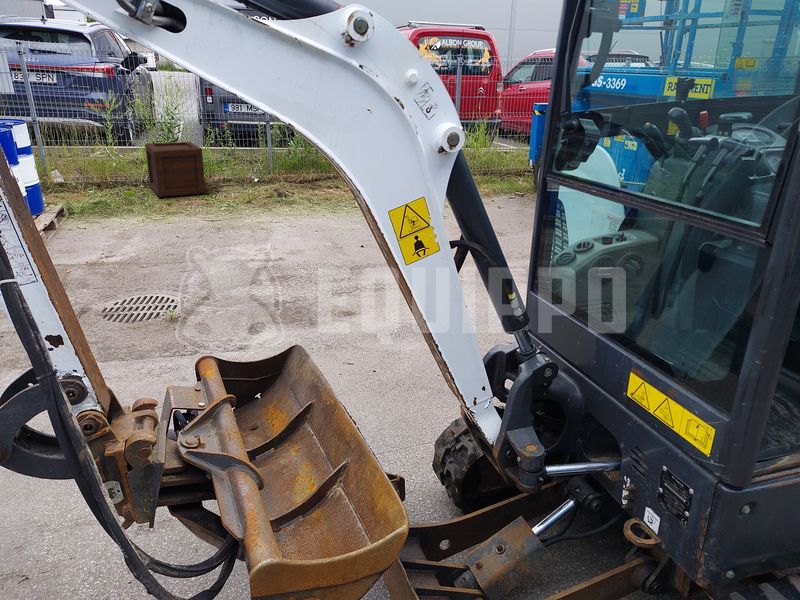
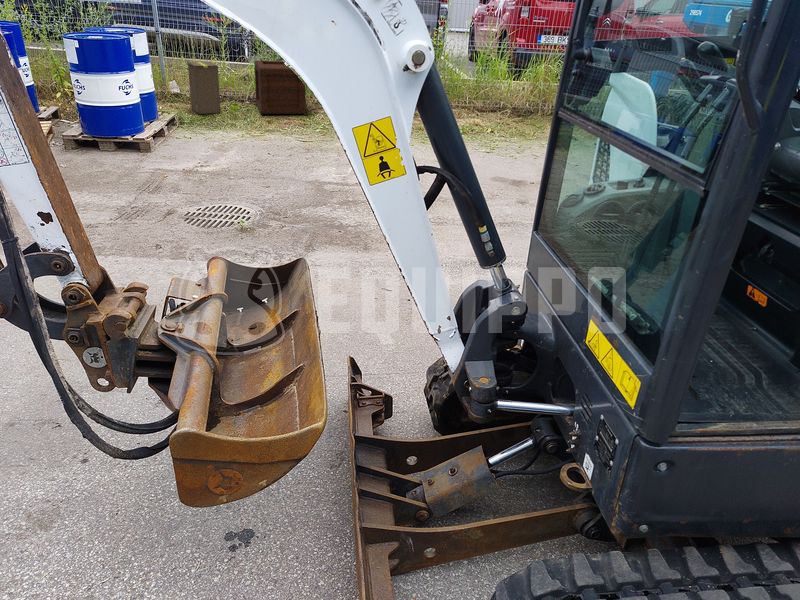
cardboard box: none [73,148,114,203] -> present [188,62,221,114]

